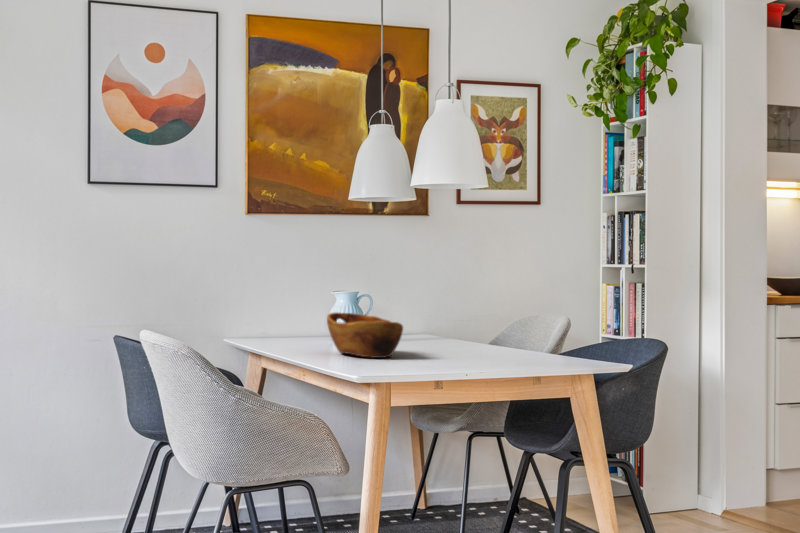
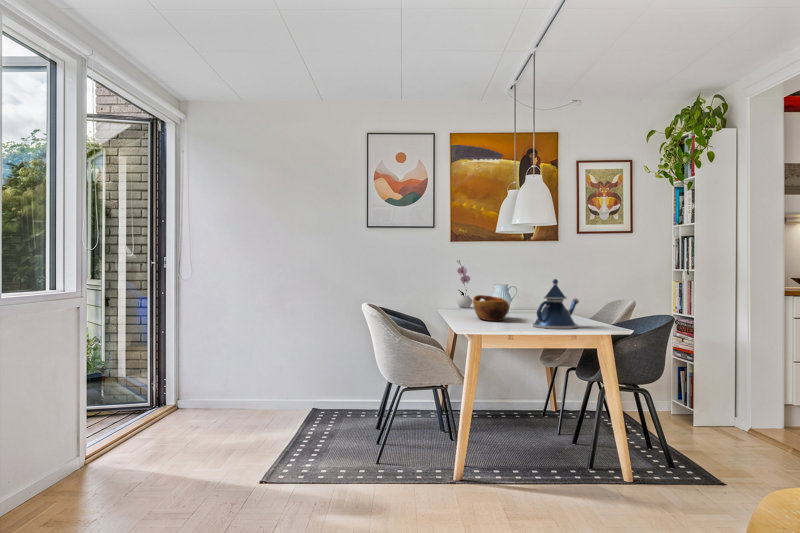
flower arrangement: none [257,250,288,338] -> present [457,260,473,308]
teapot: none [456,281,533,366] -> present [533,279,579,329]

